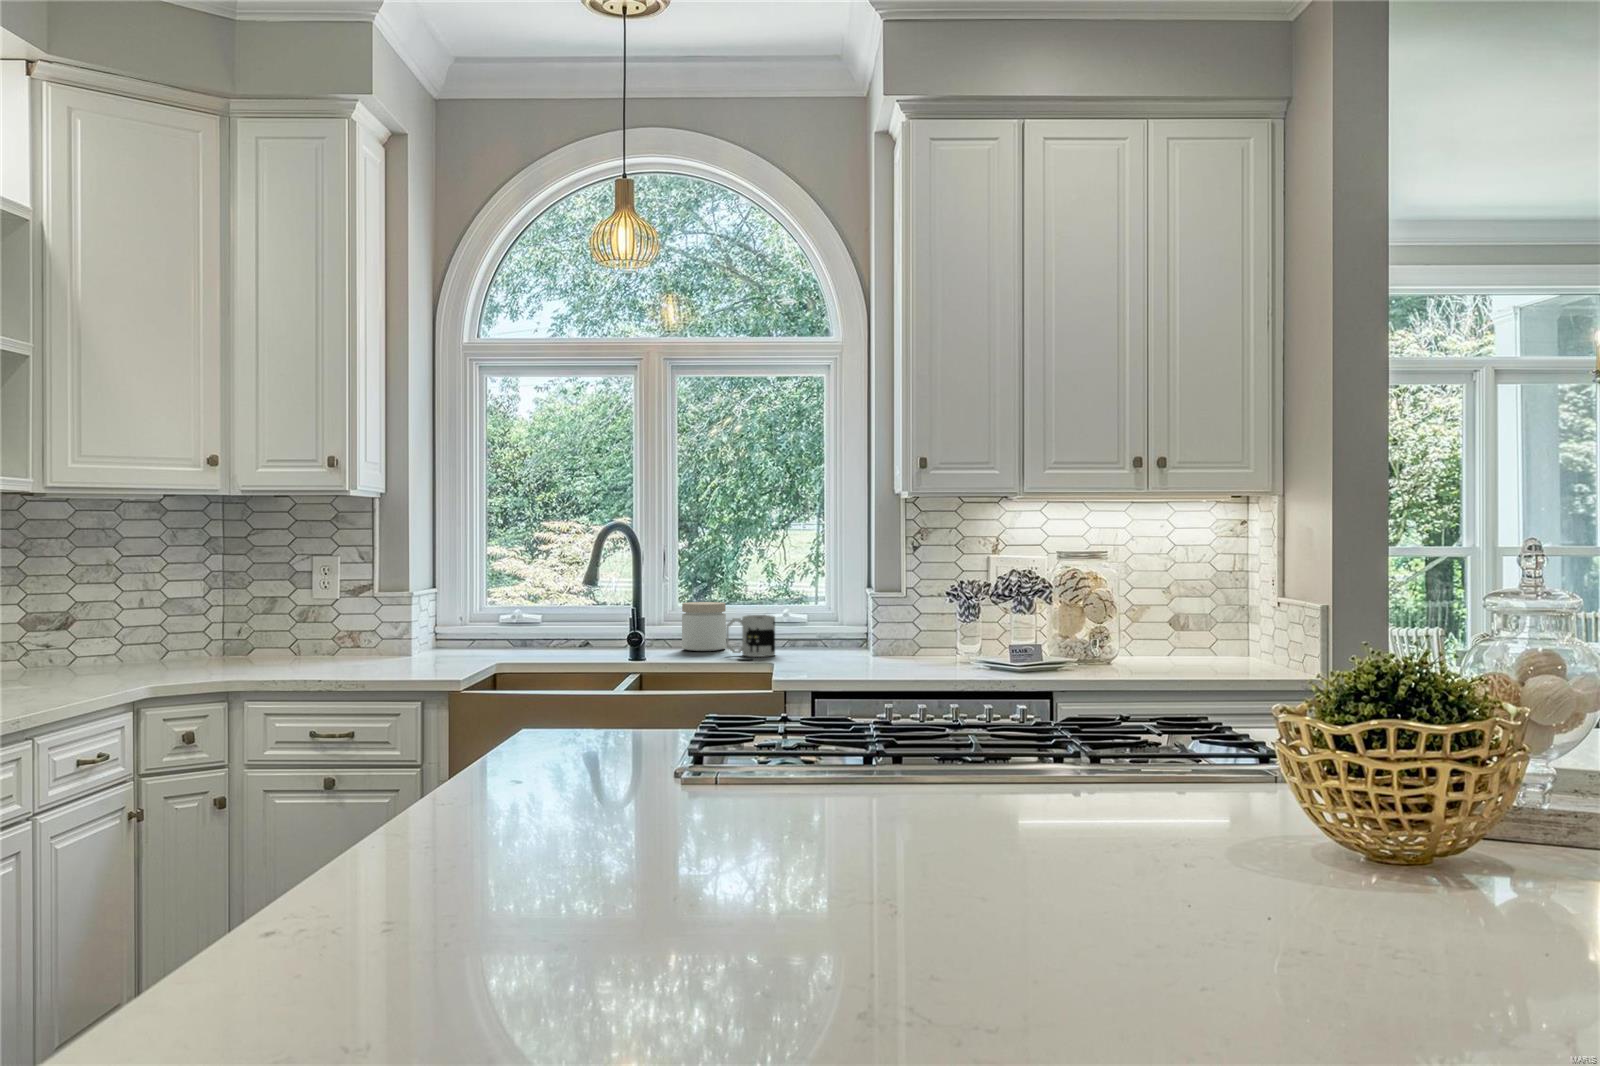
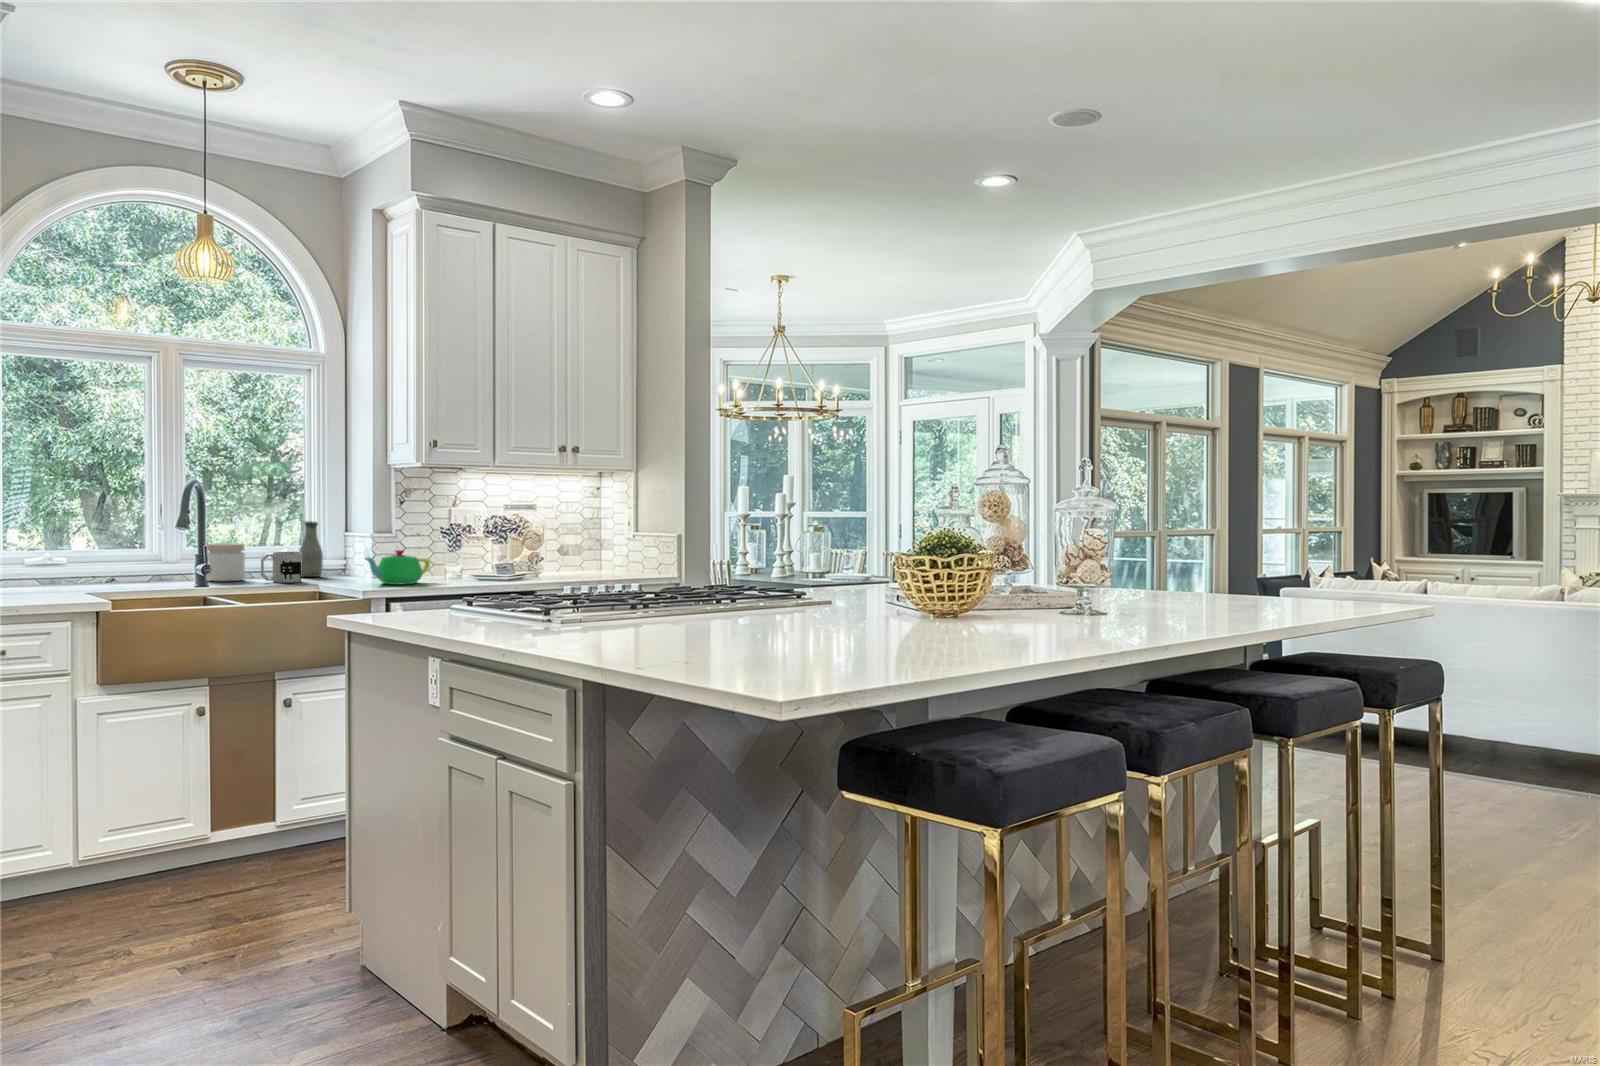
bottle: none [794,574,824,649] -> present [299,521,323,577]
teapot: none [820,618,919,669] -> present [365,550,430,585]

